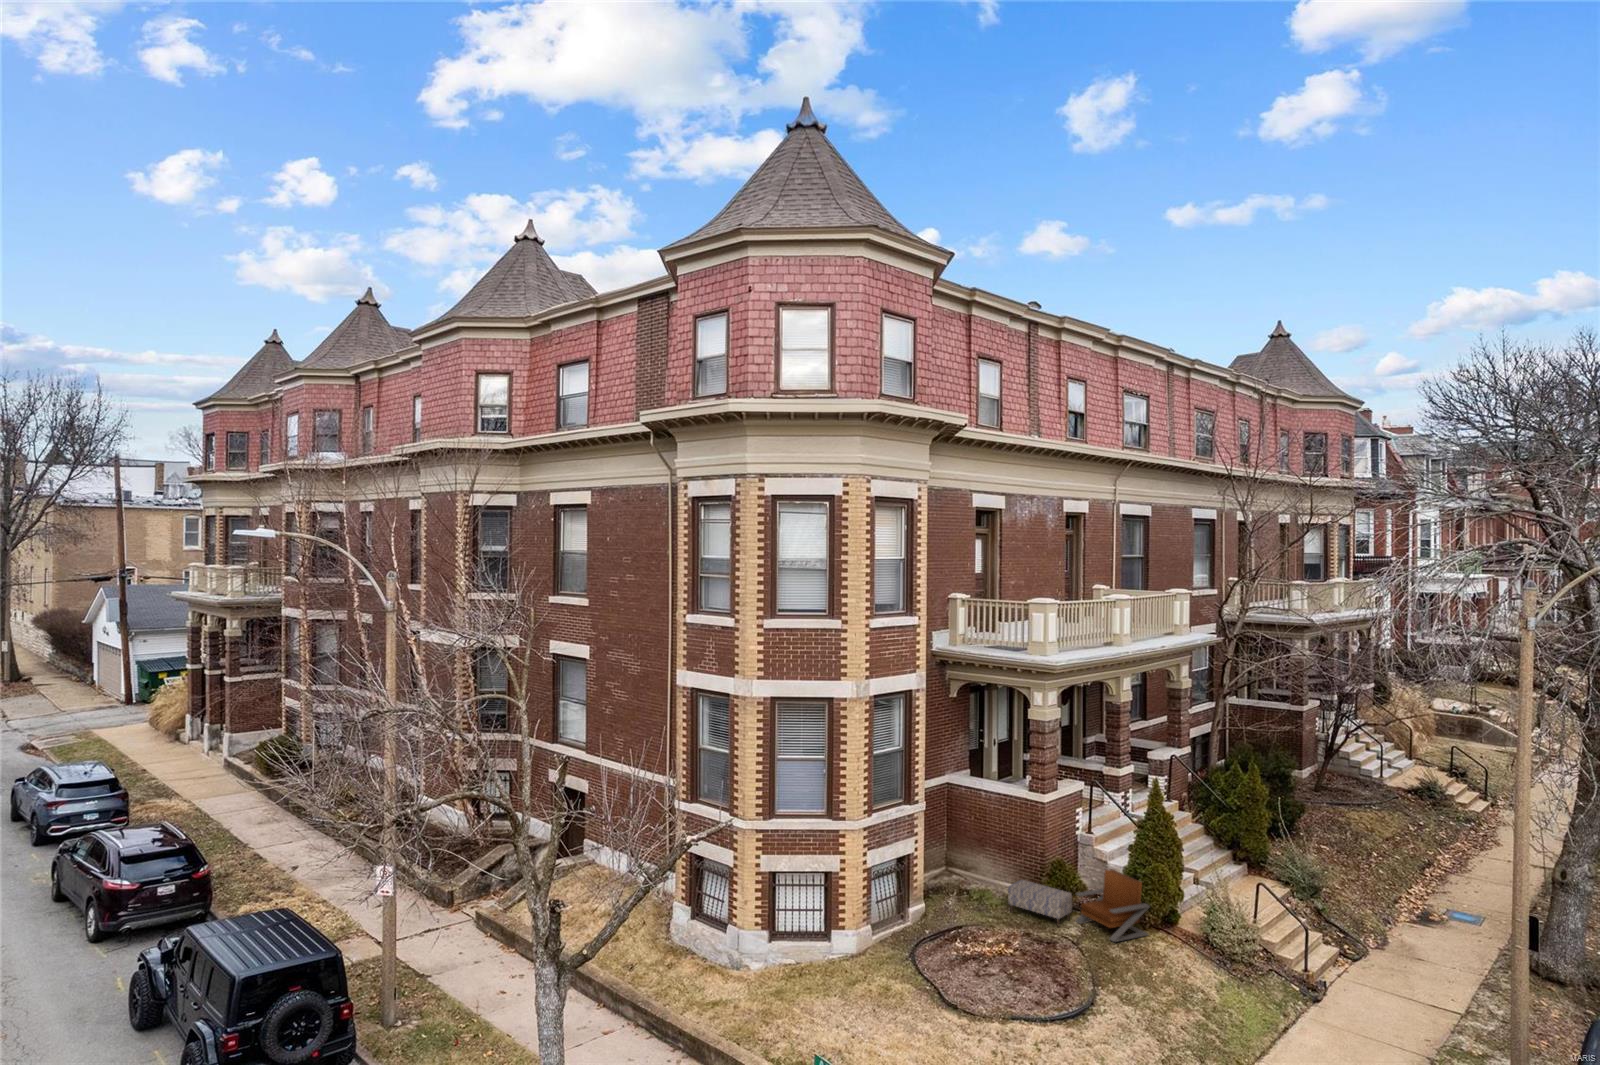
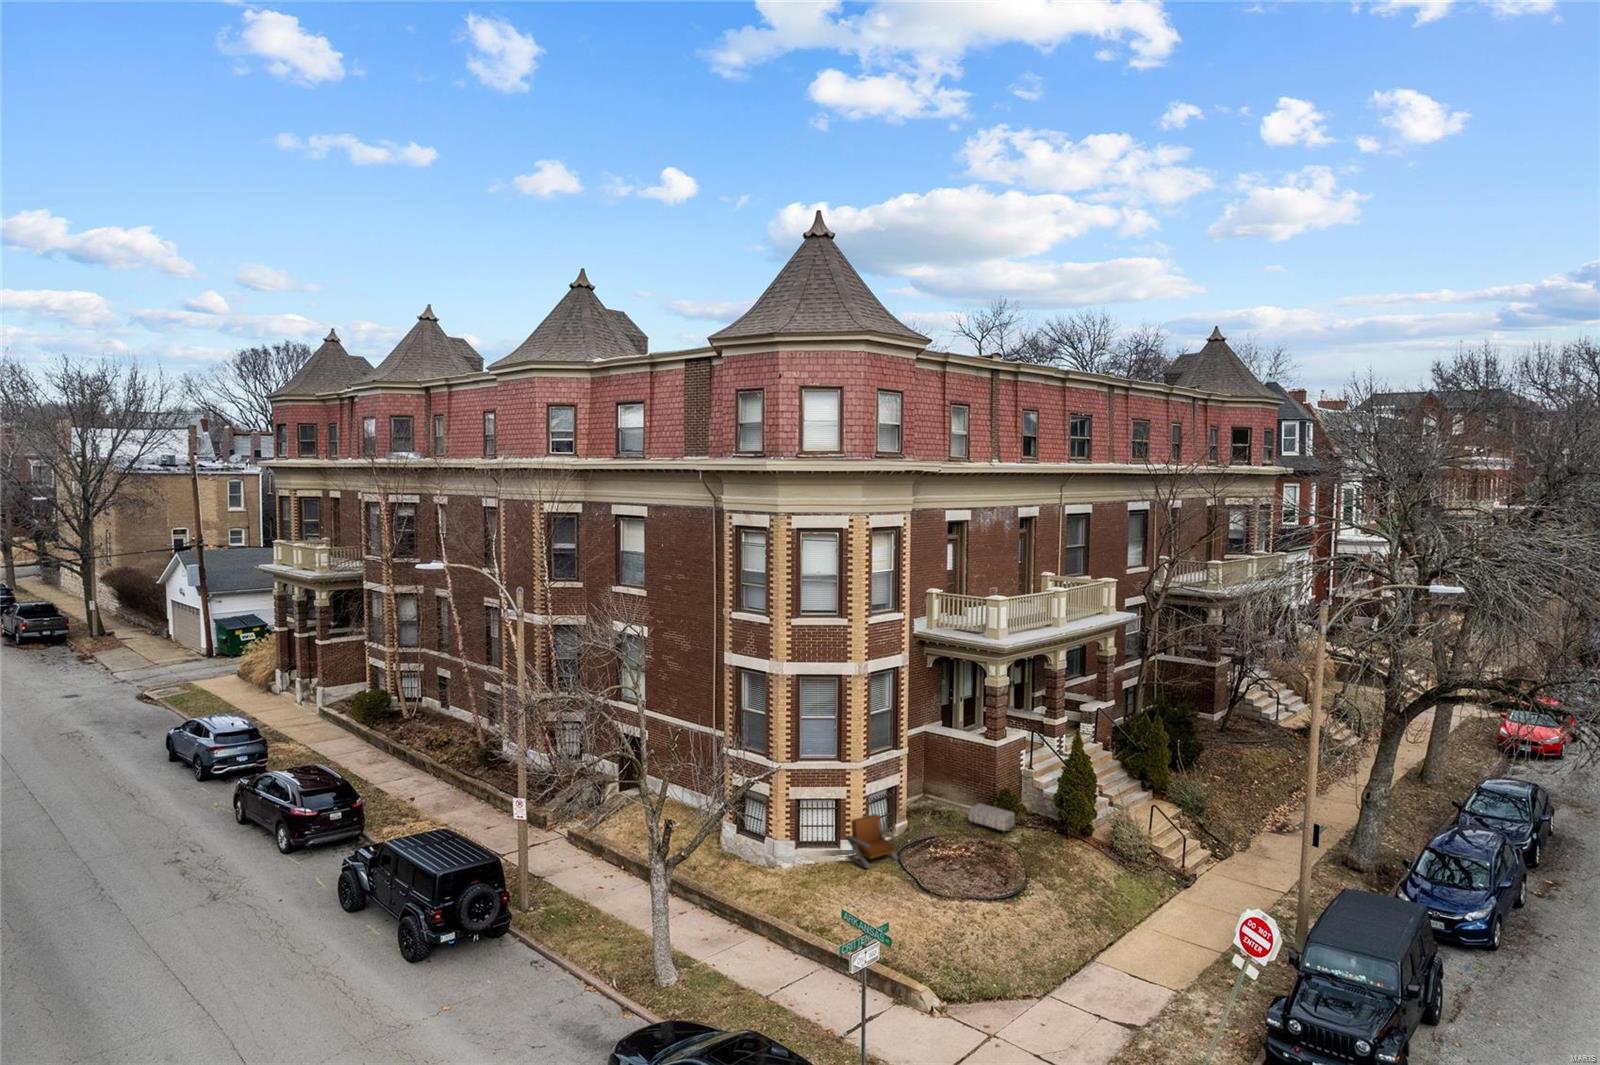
lounge chair: present [1076,869,1150,942] -> present [846,814,898,868]

